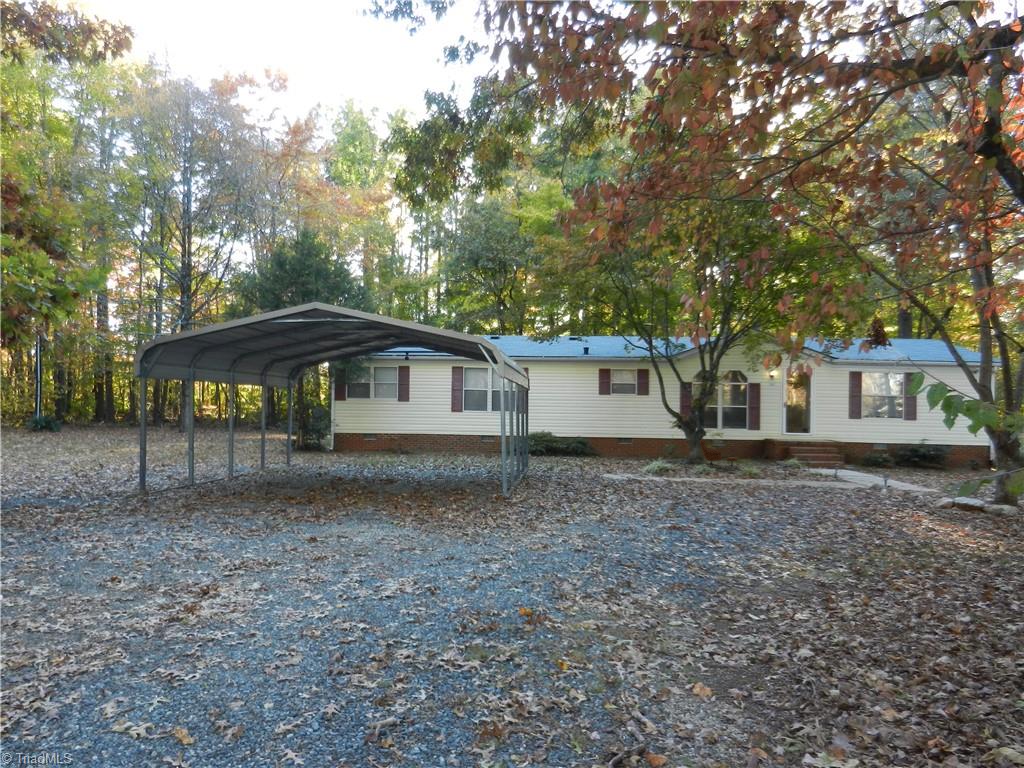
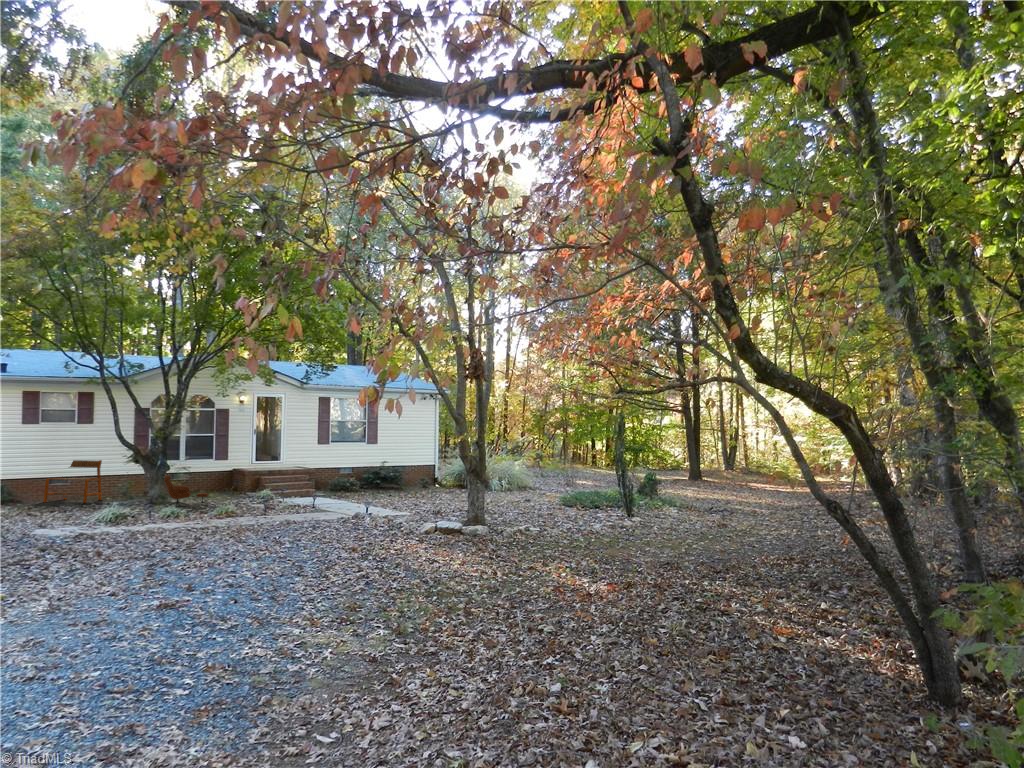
bench: none [617,424,656,459] -> present [43,460,102,503]

